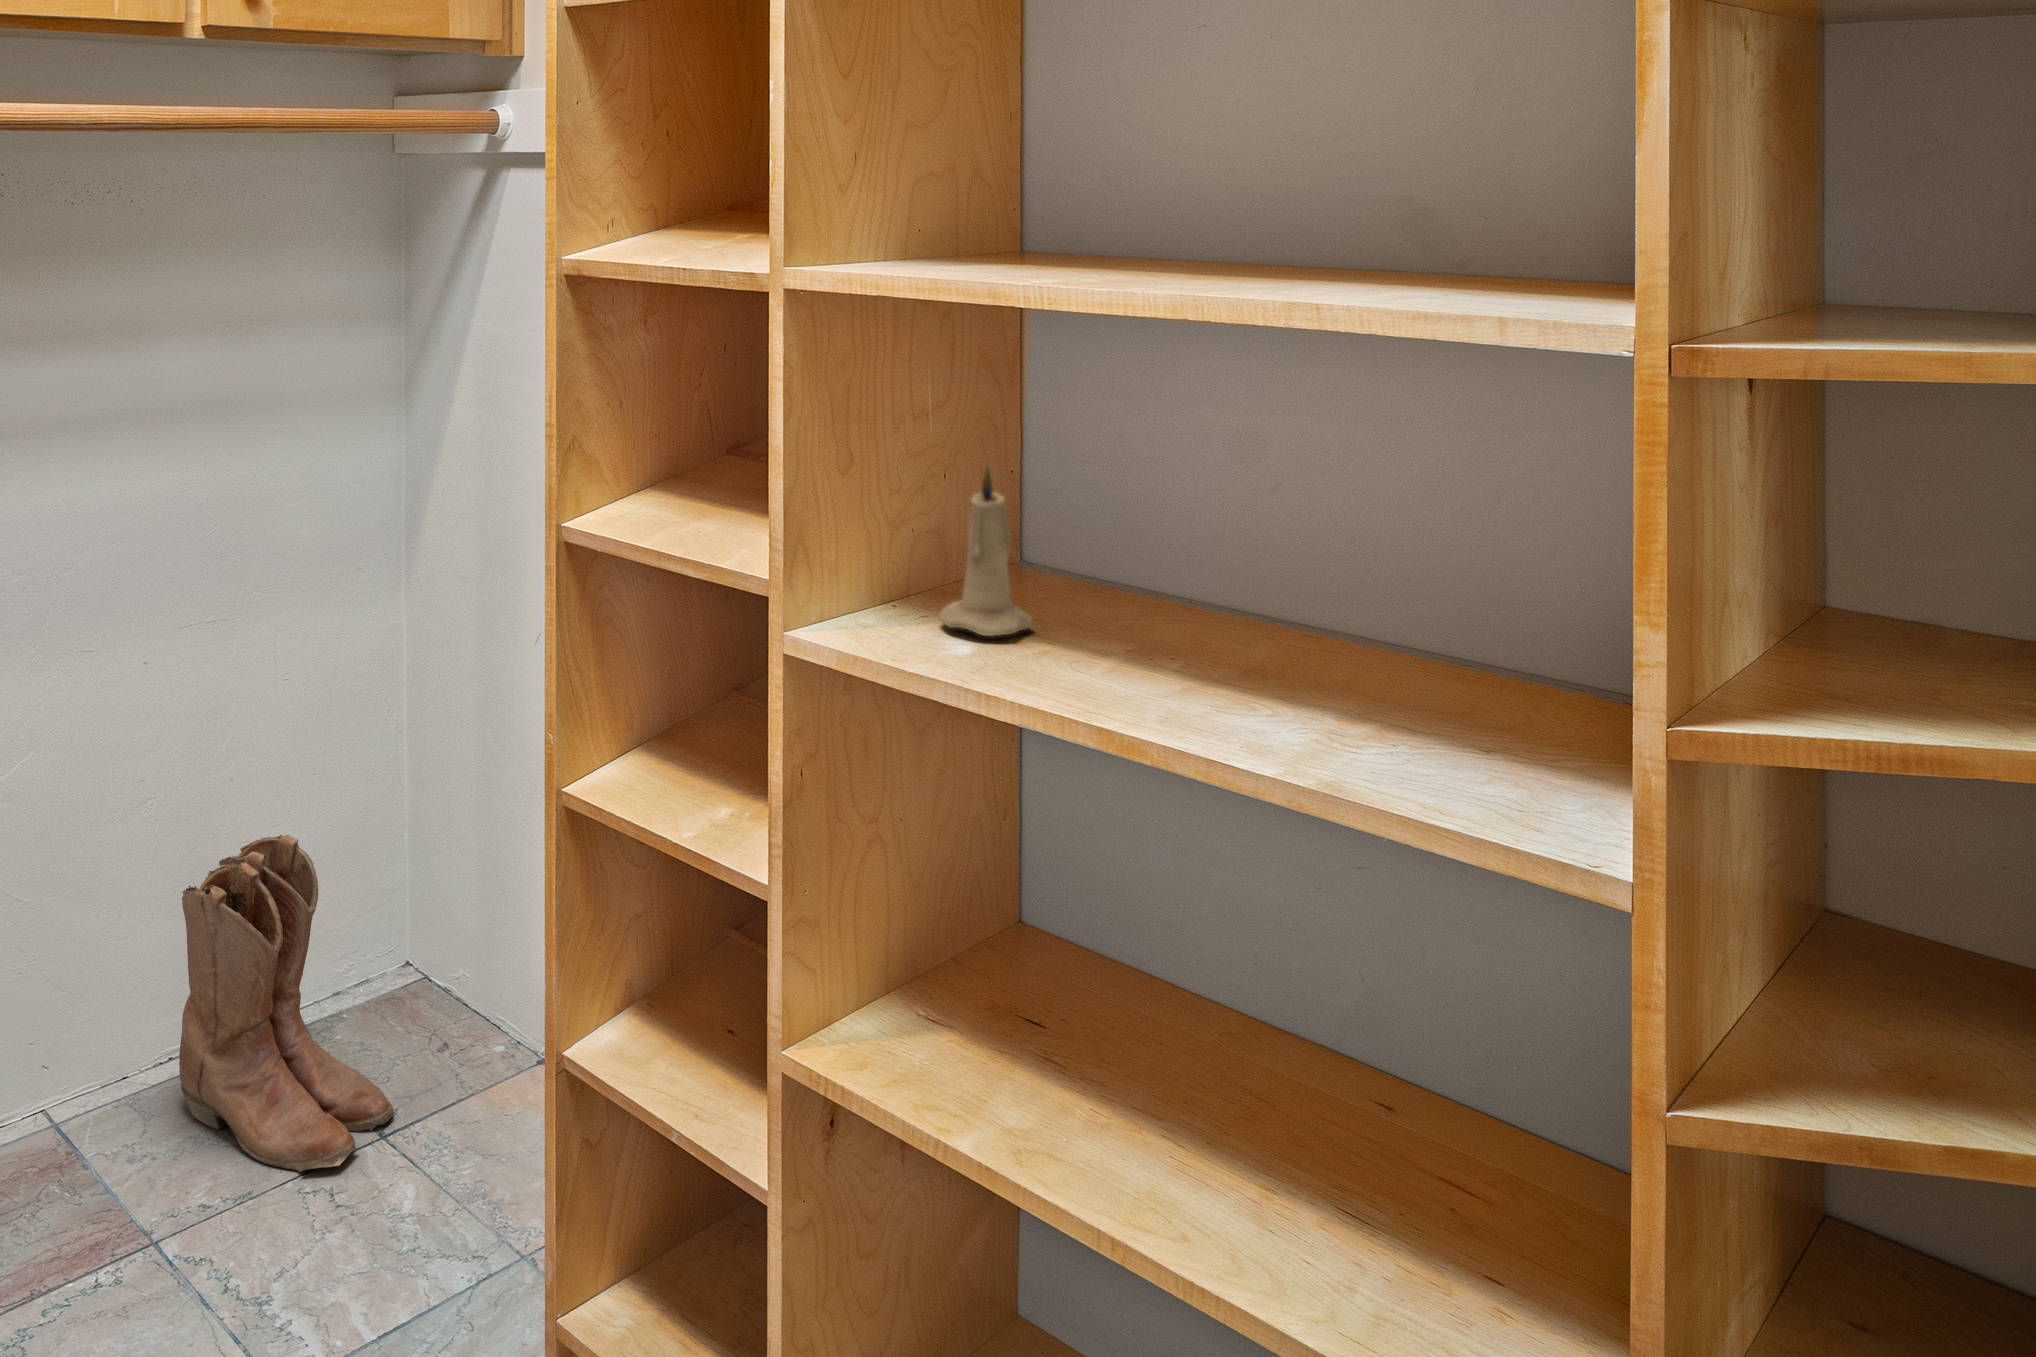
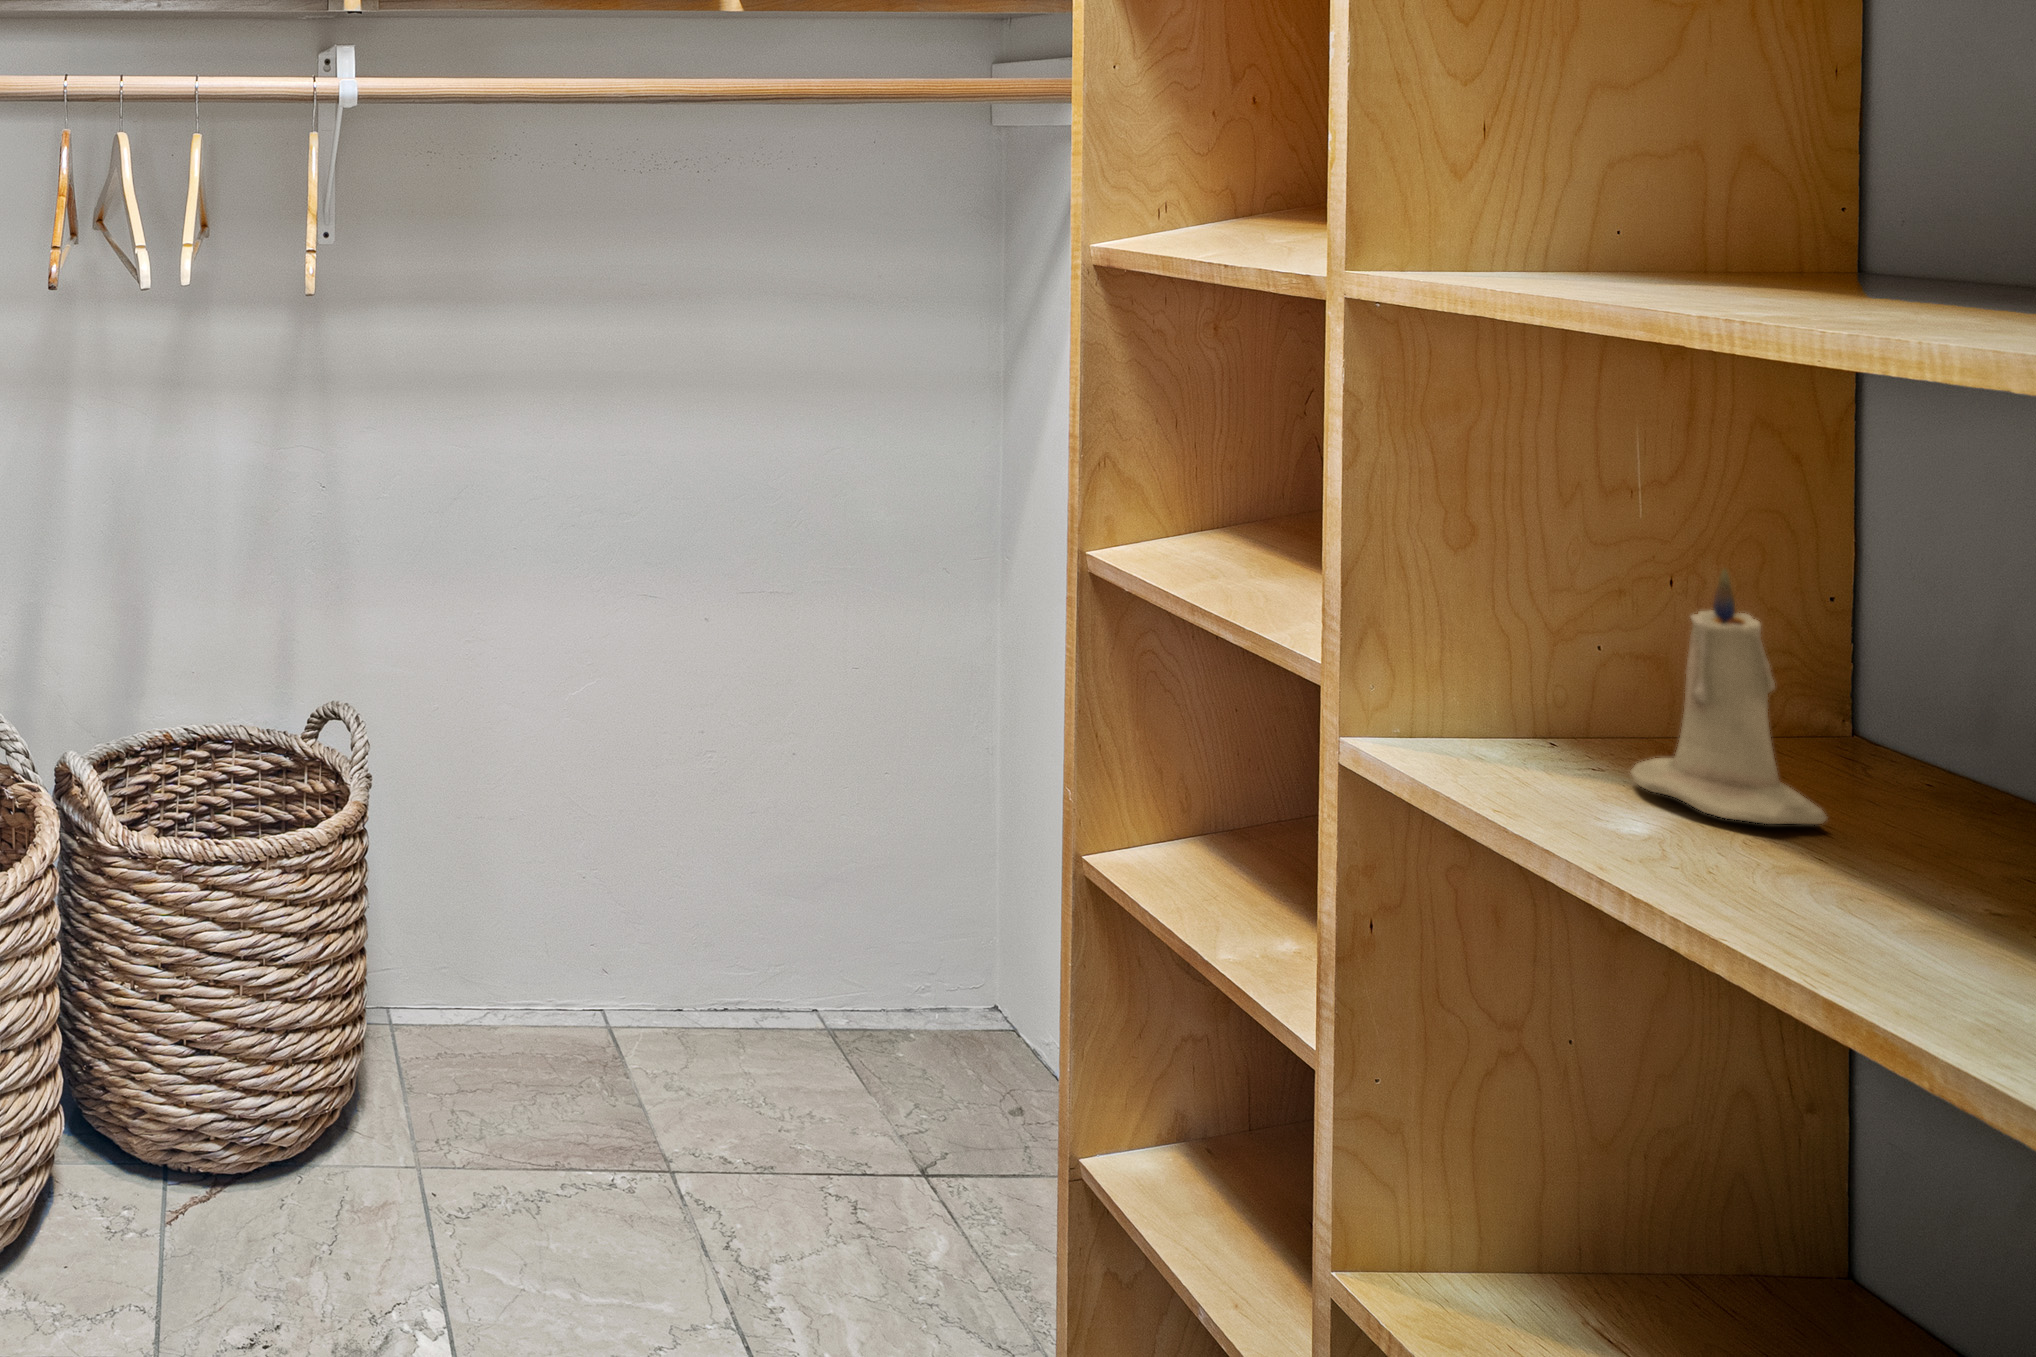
boots: present [179,835,394,1172] -> none [725,828,940,1179]

